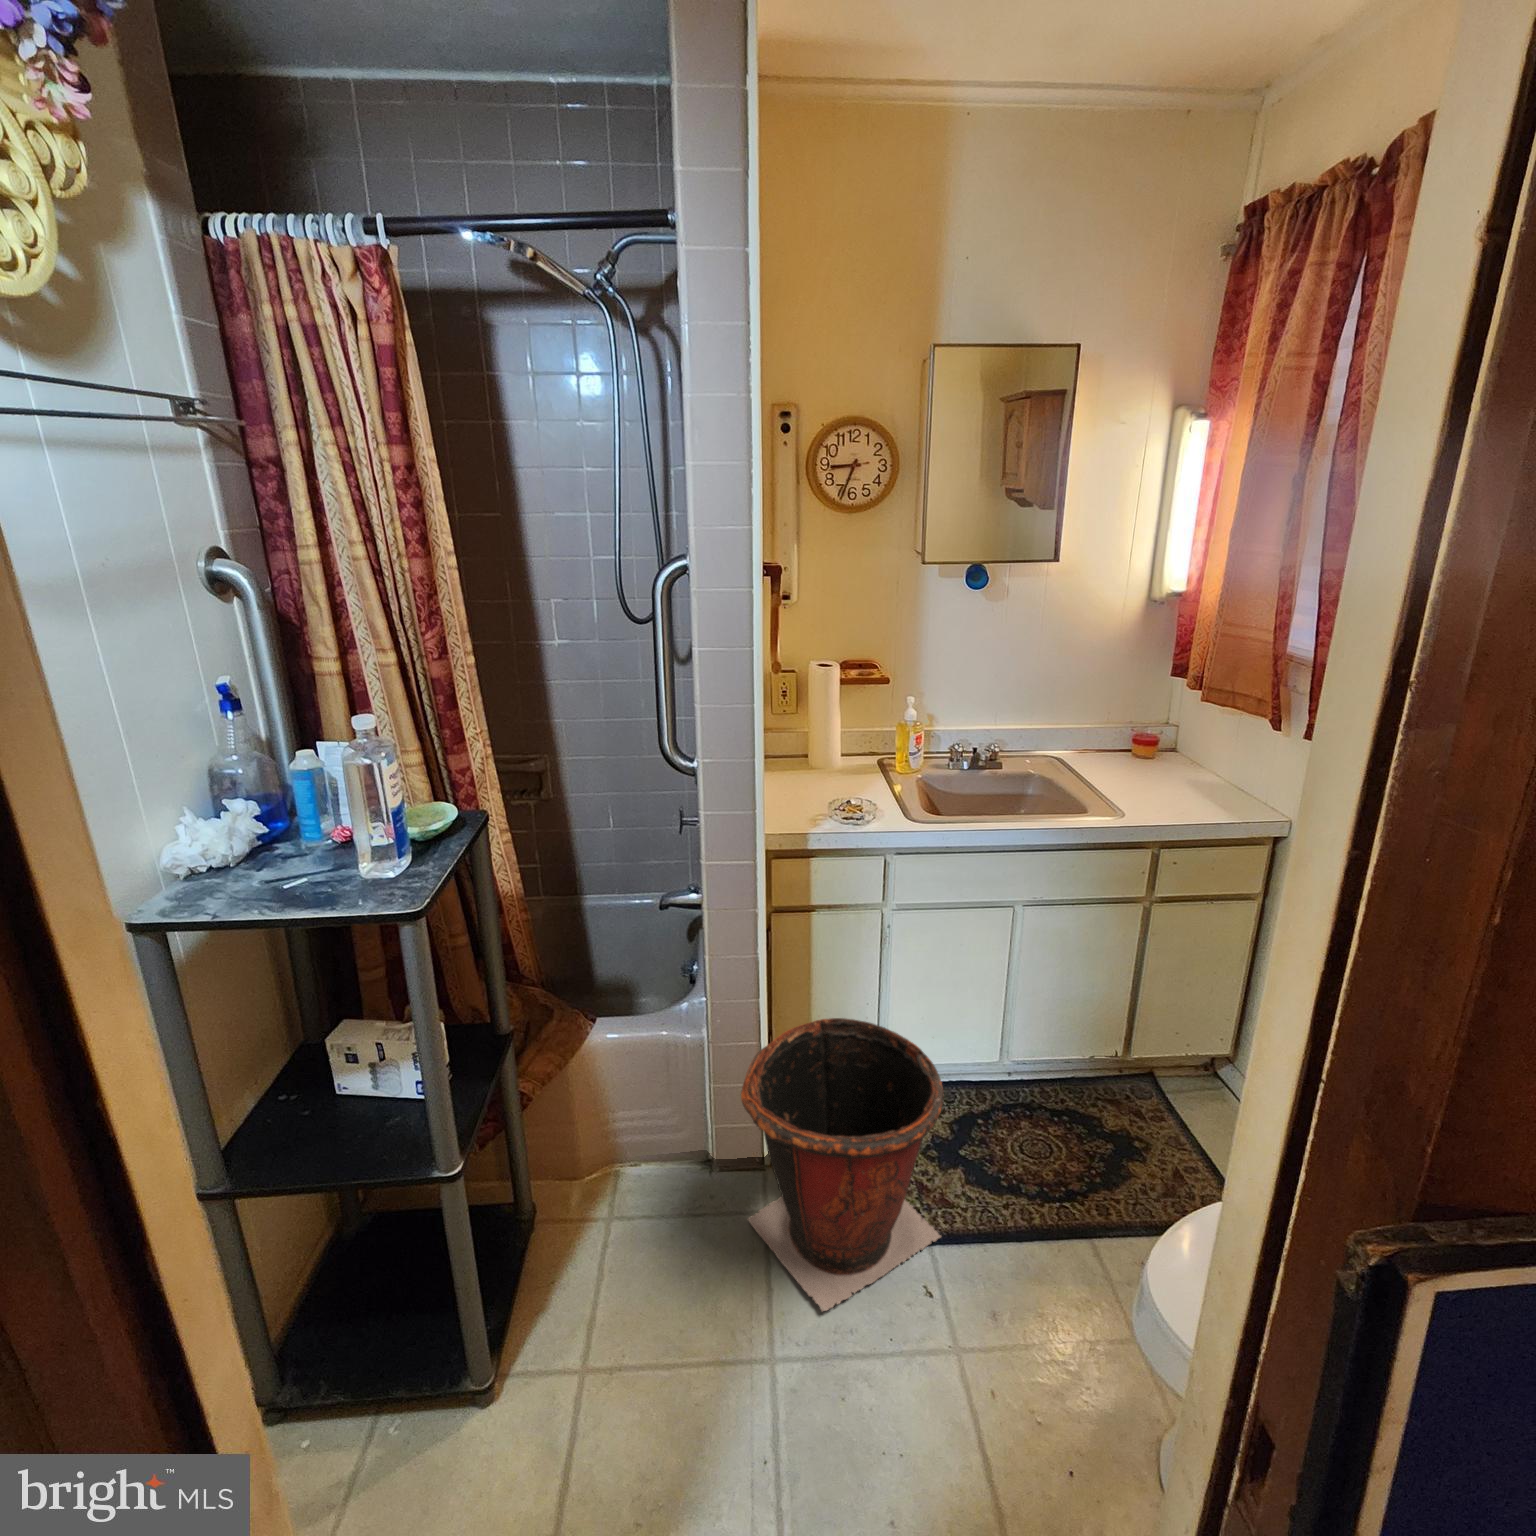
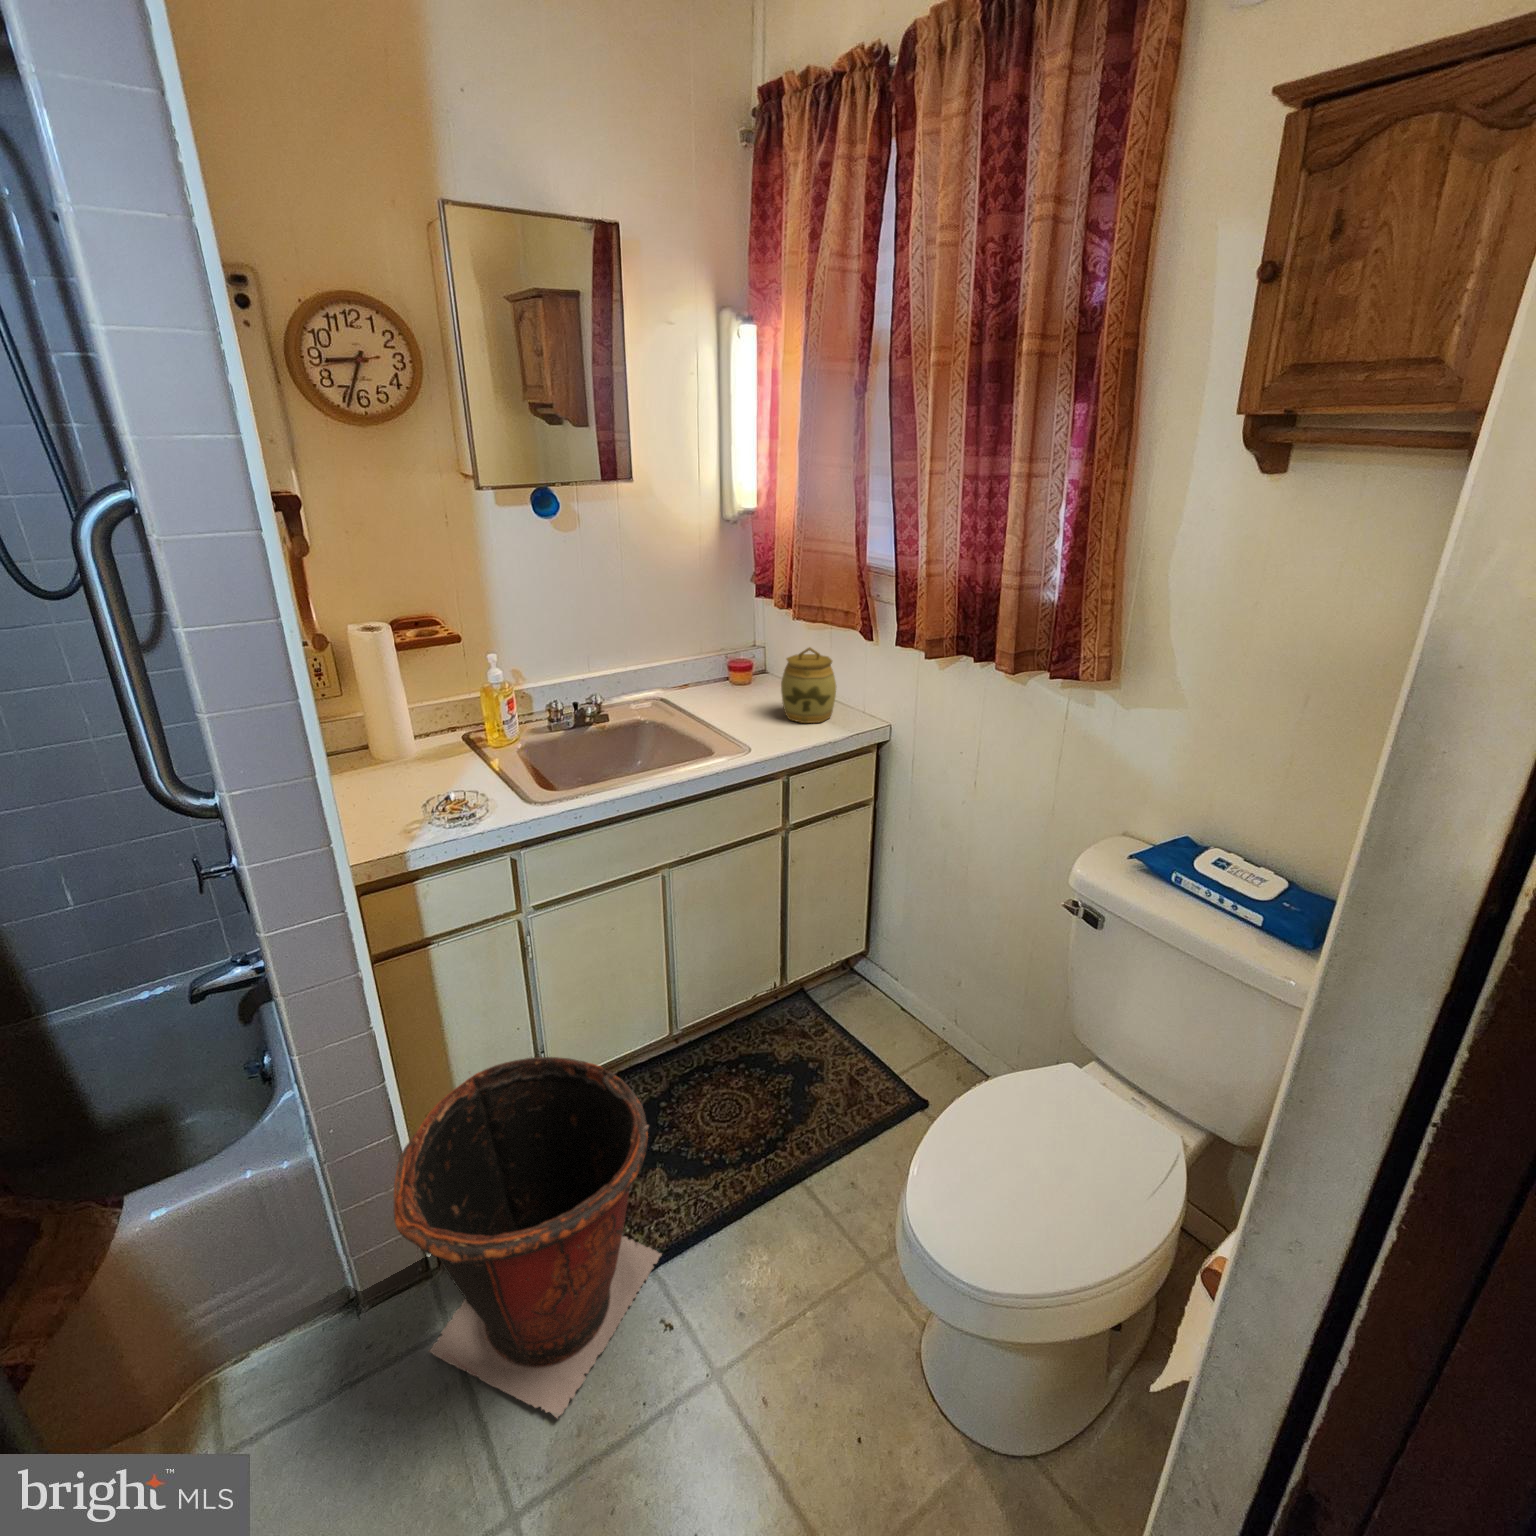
jar: none [1174,728,1236,804] -> present [781,647,836,723]

